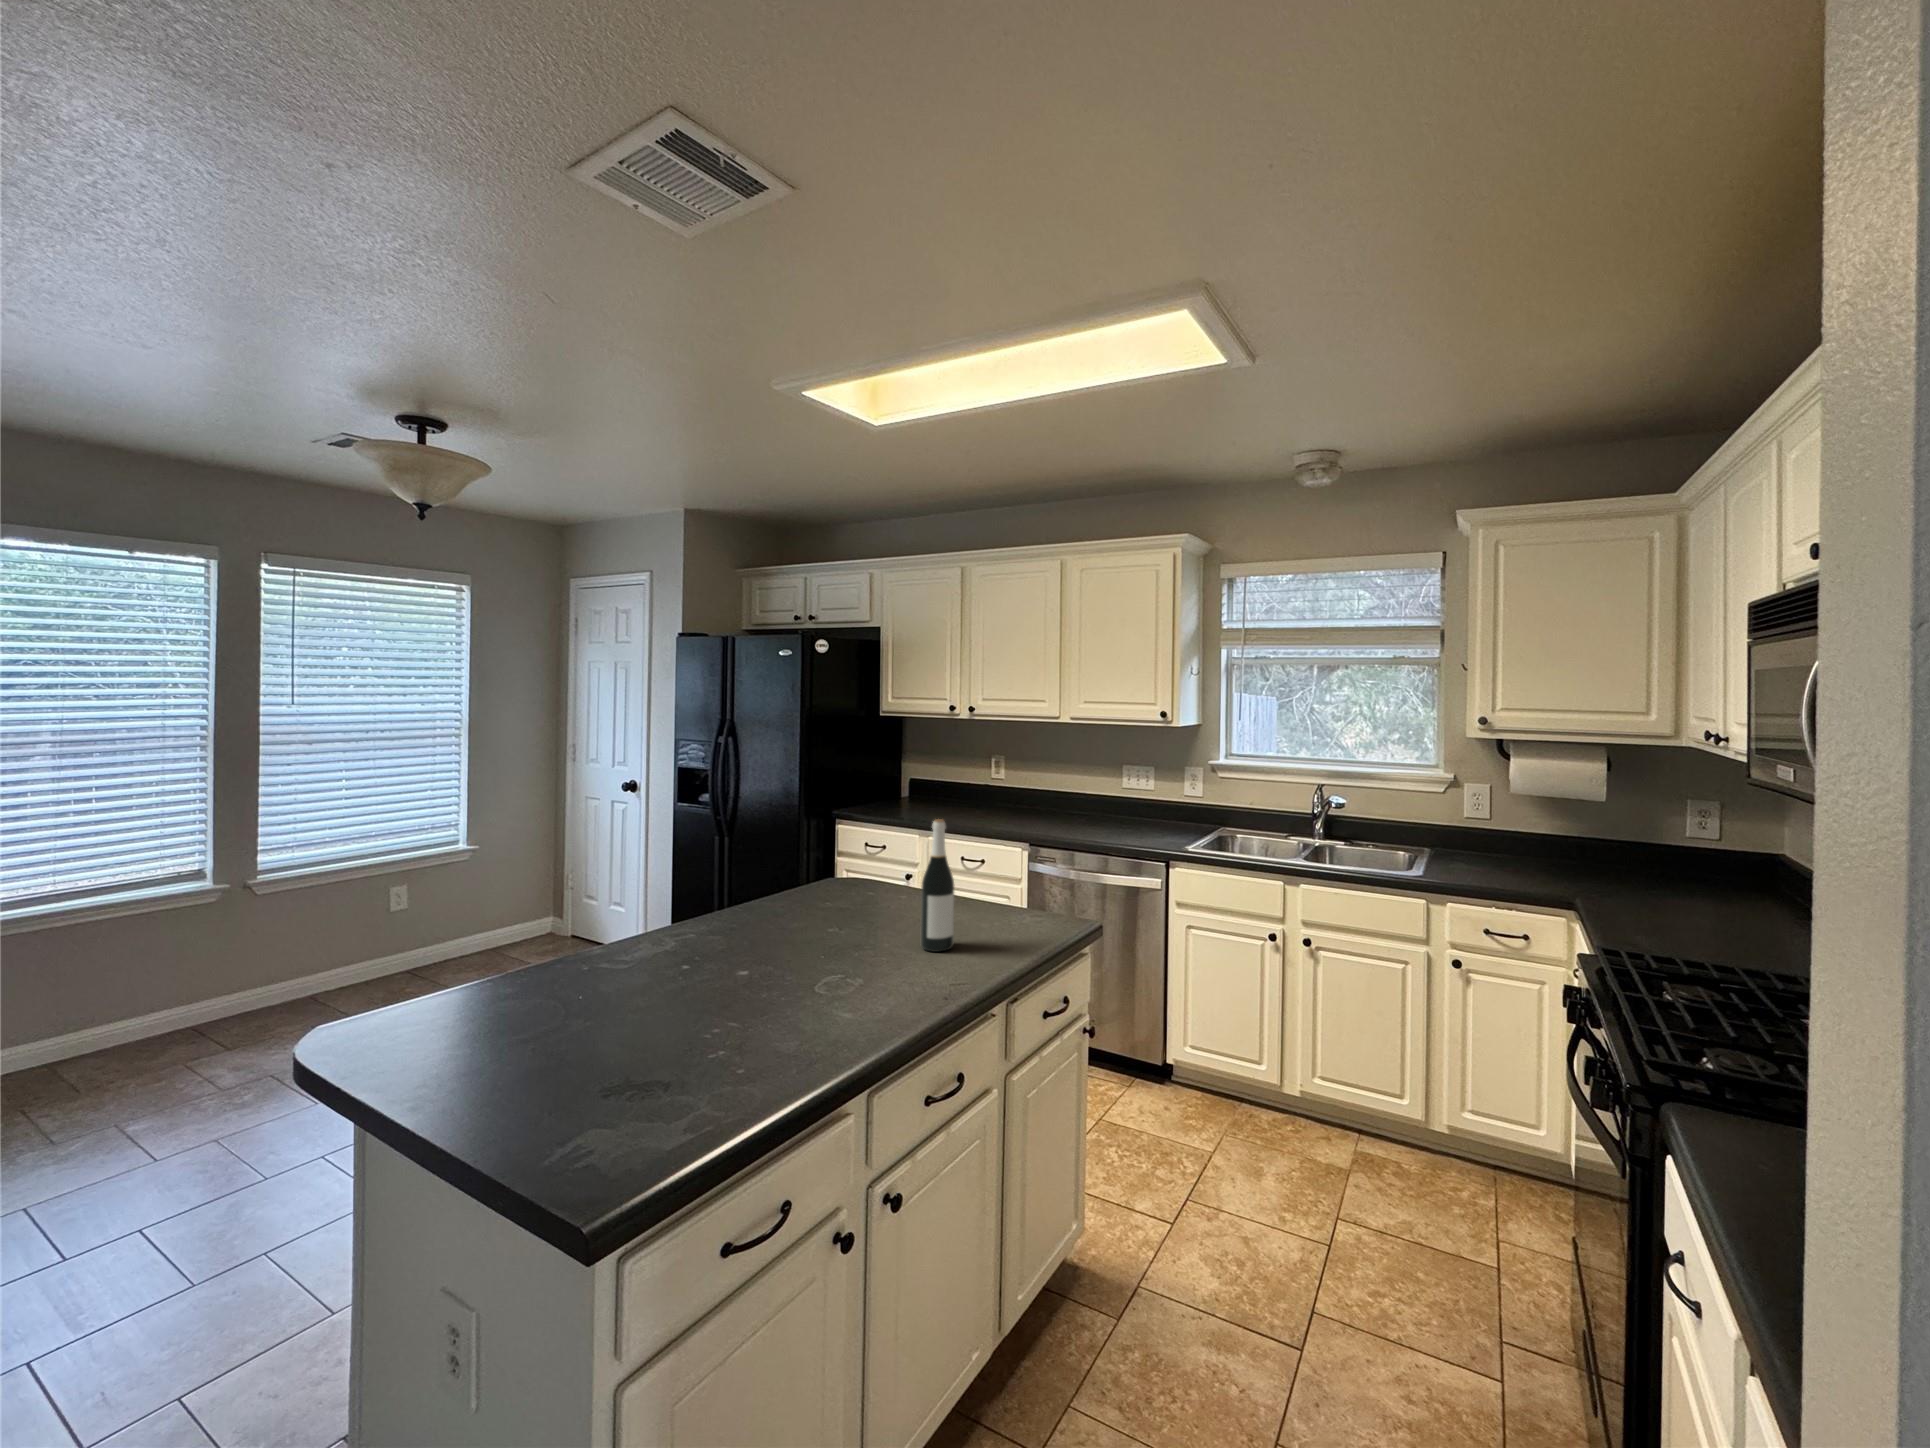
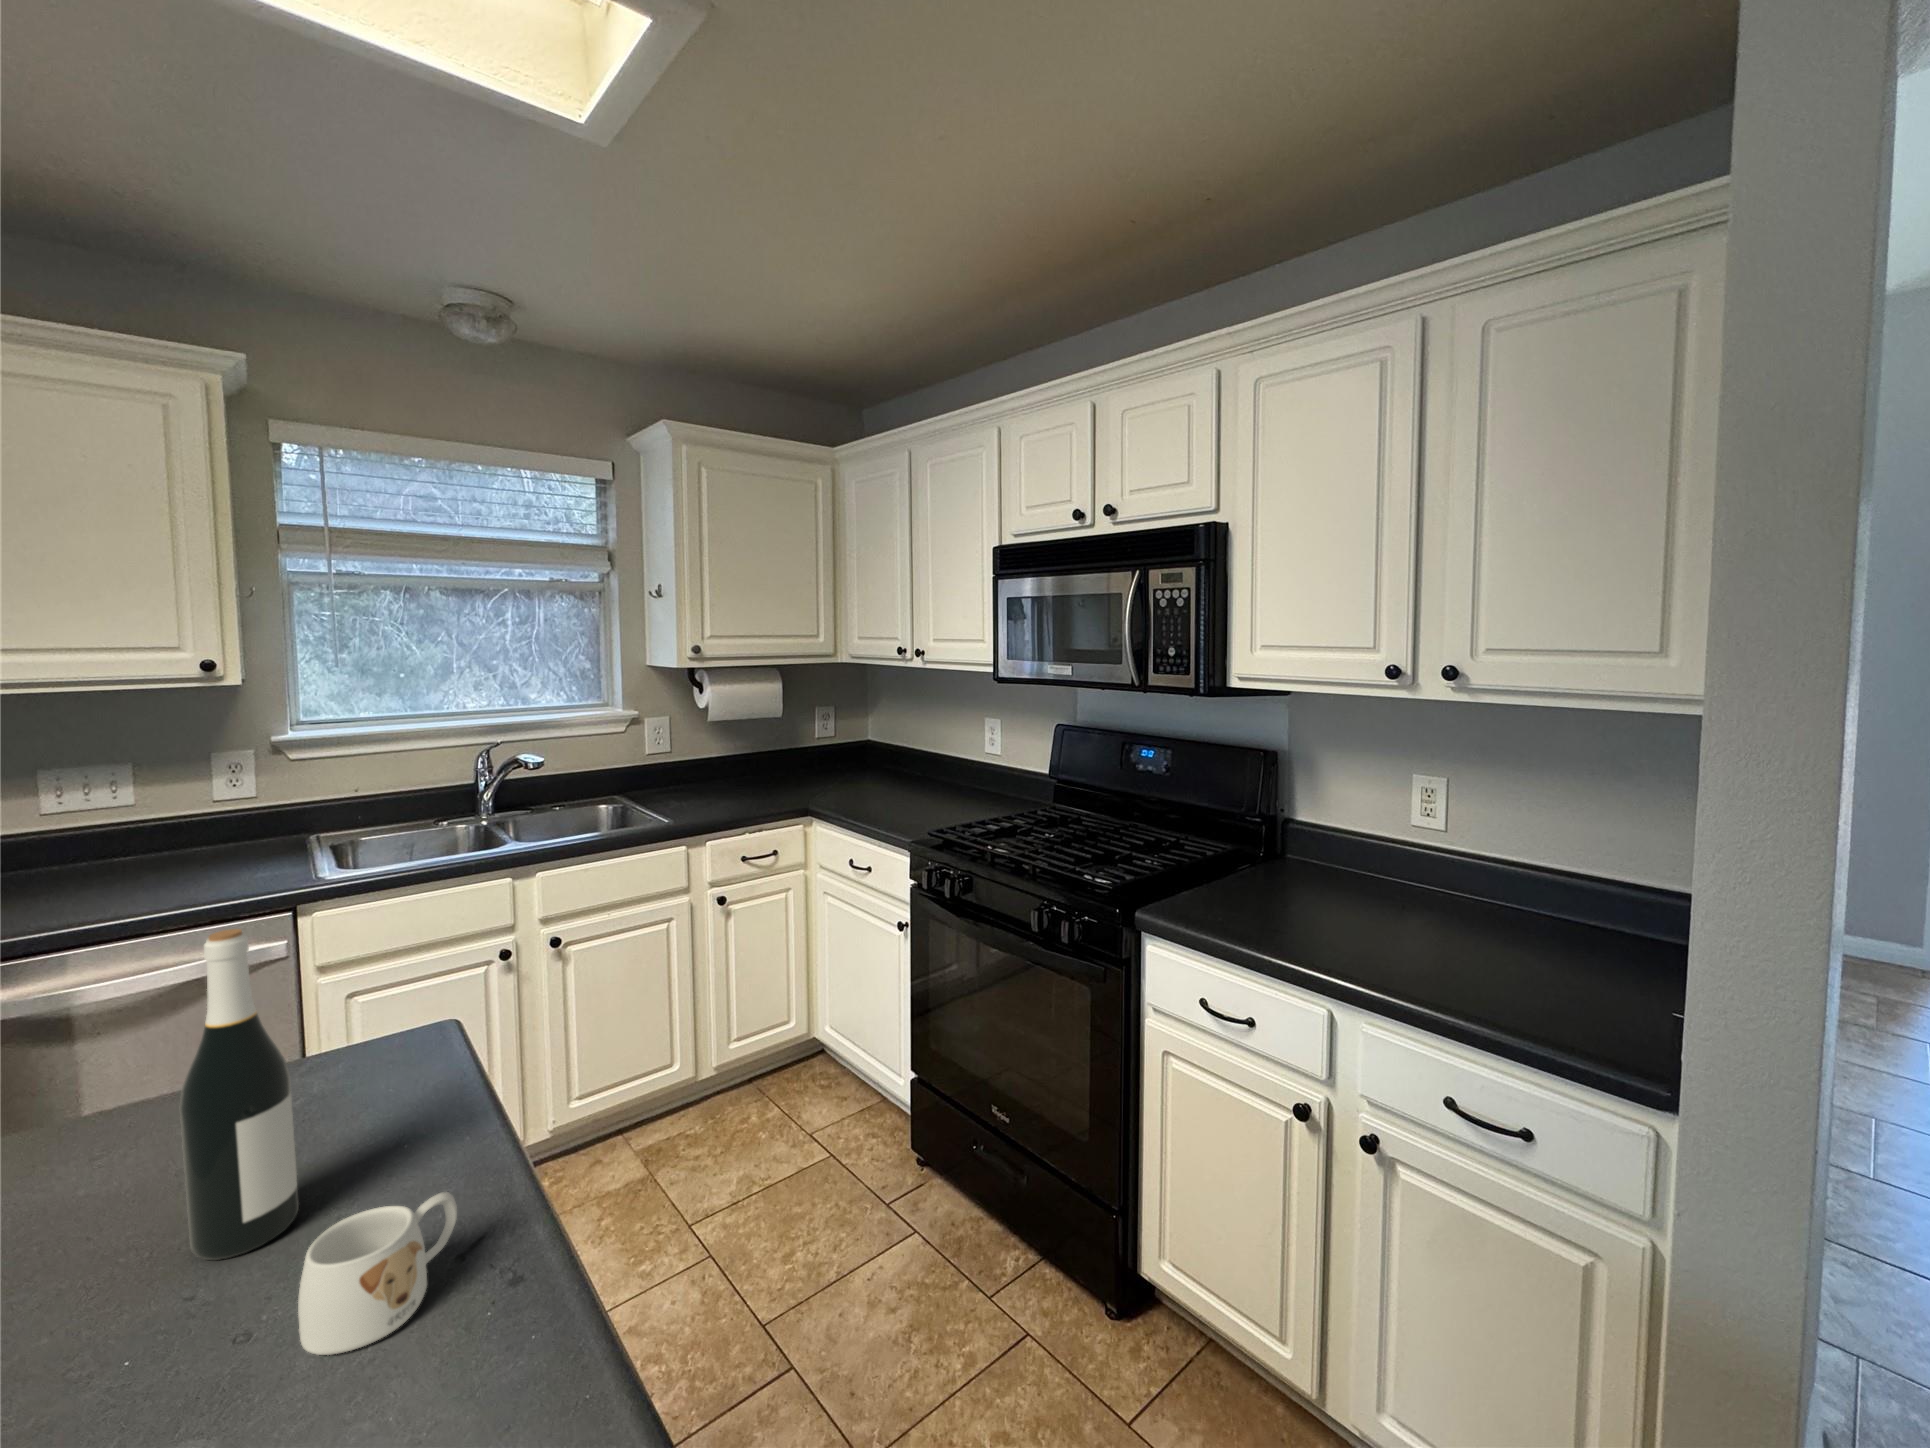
mug: none [889,940,945,987] -> present [298,1192,457,1355]

